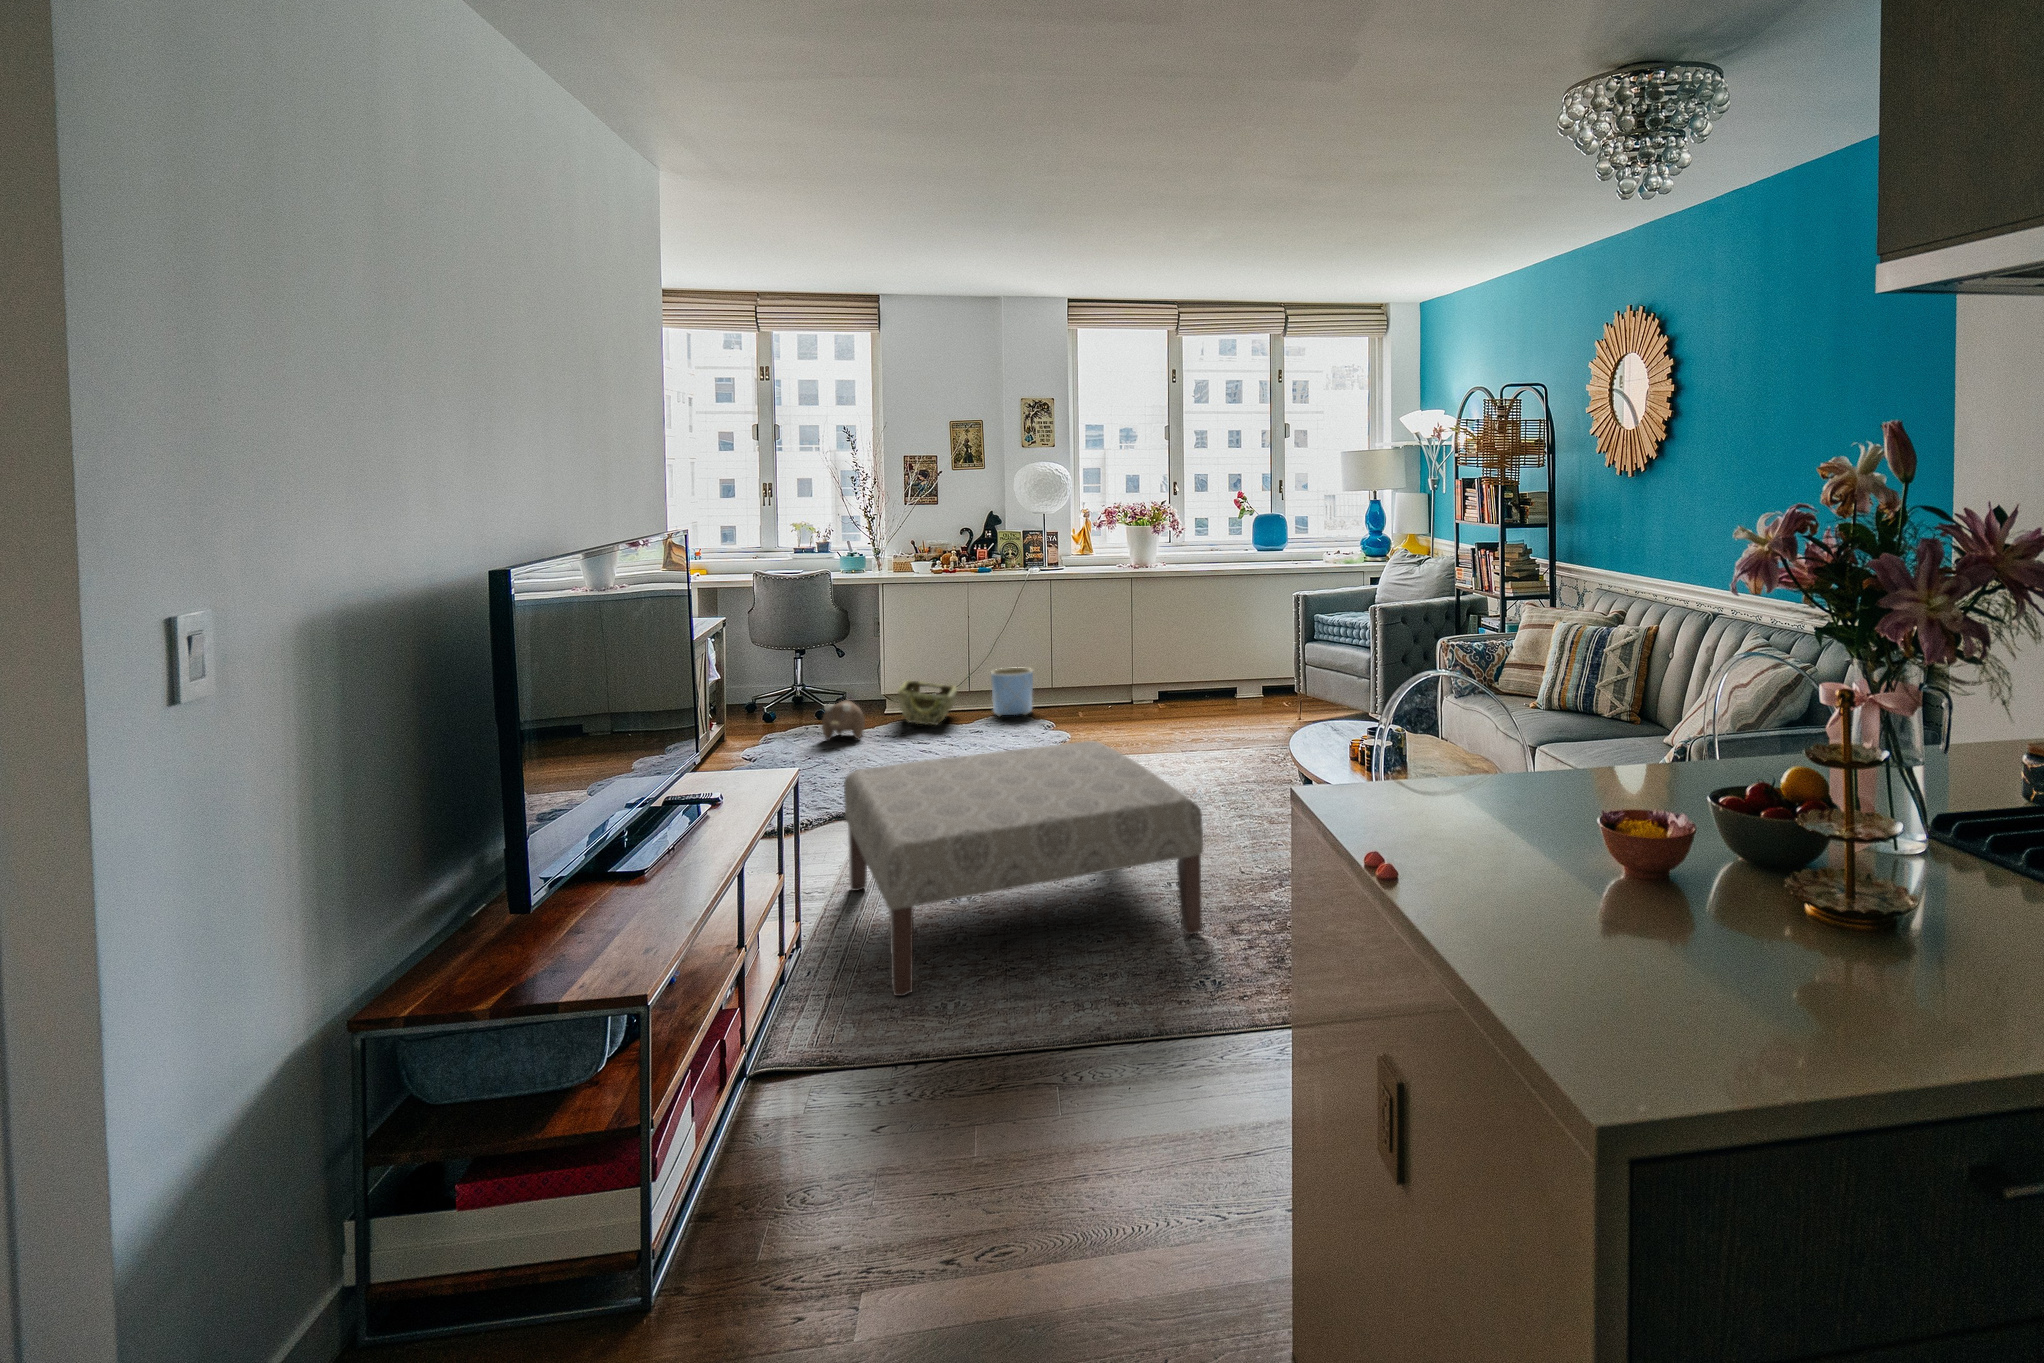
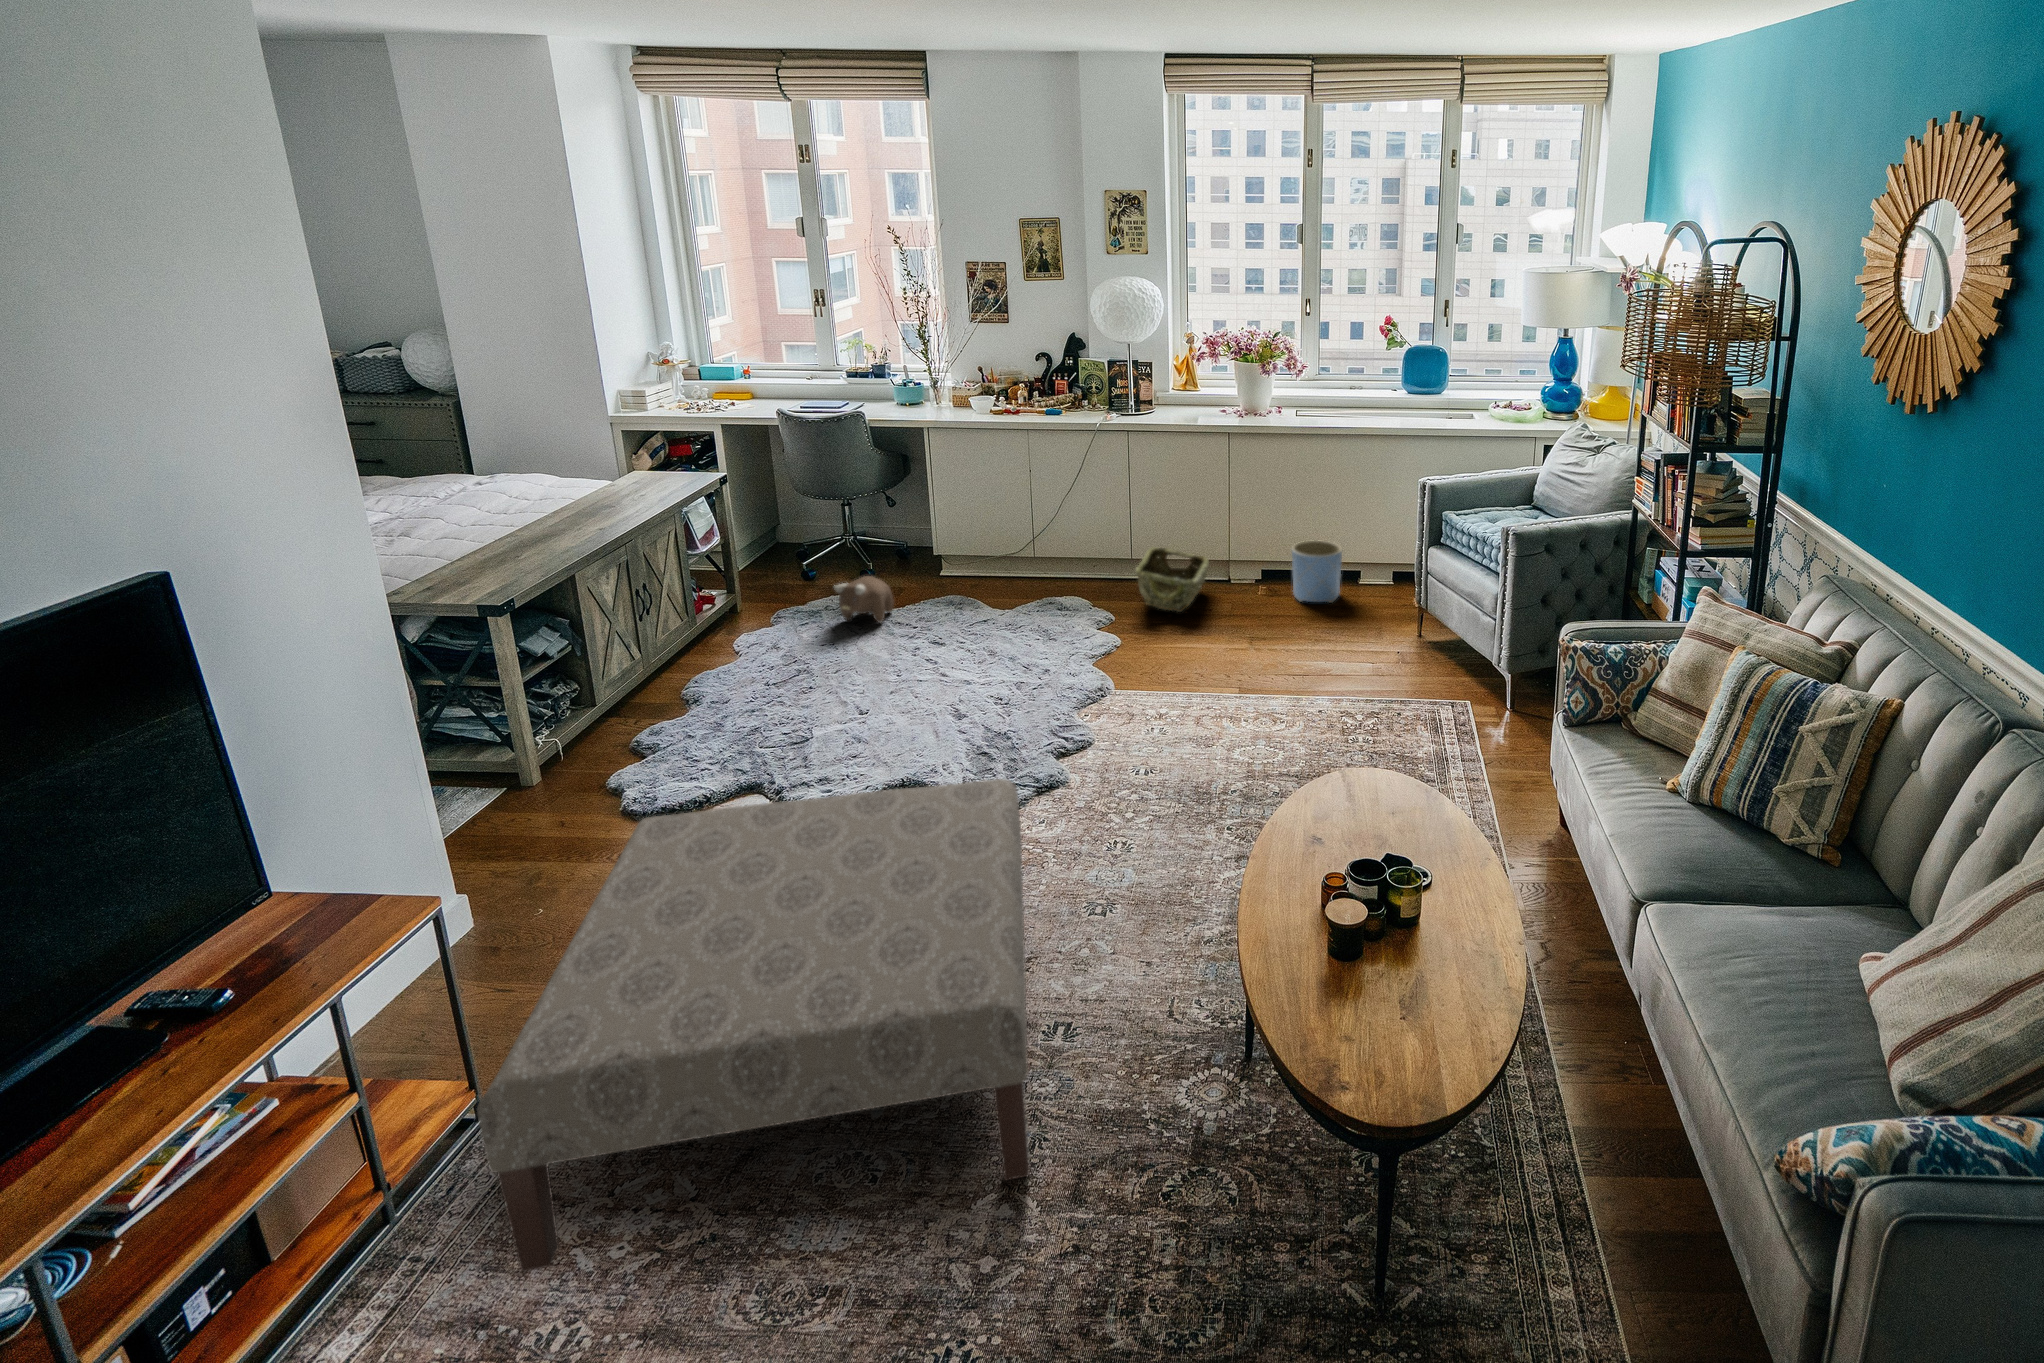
planter: present [991,667,1033,716] -> present [1292,540,1342,603]
woven basket: present [898,680,957,725] -> present [1136,547,1209,612]

